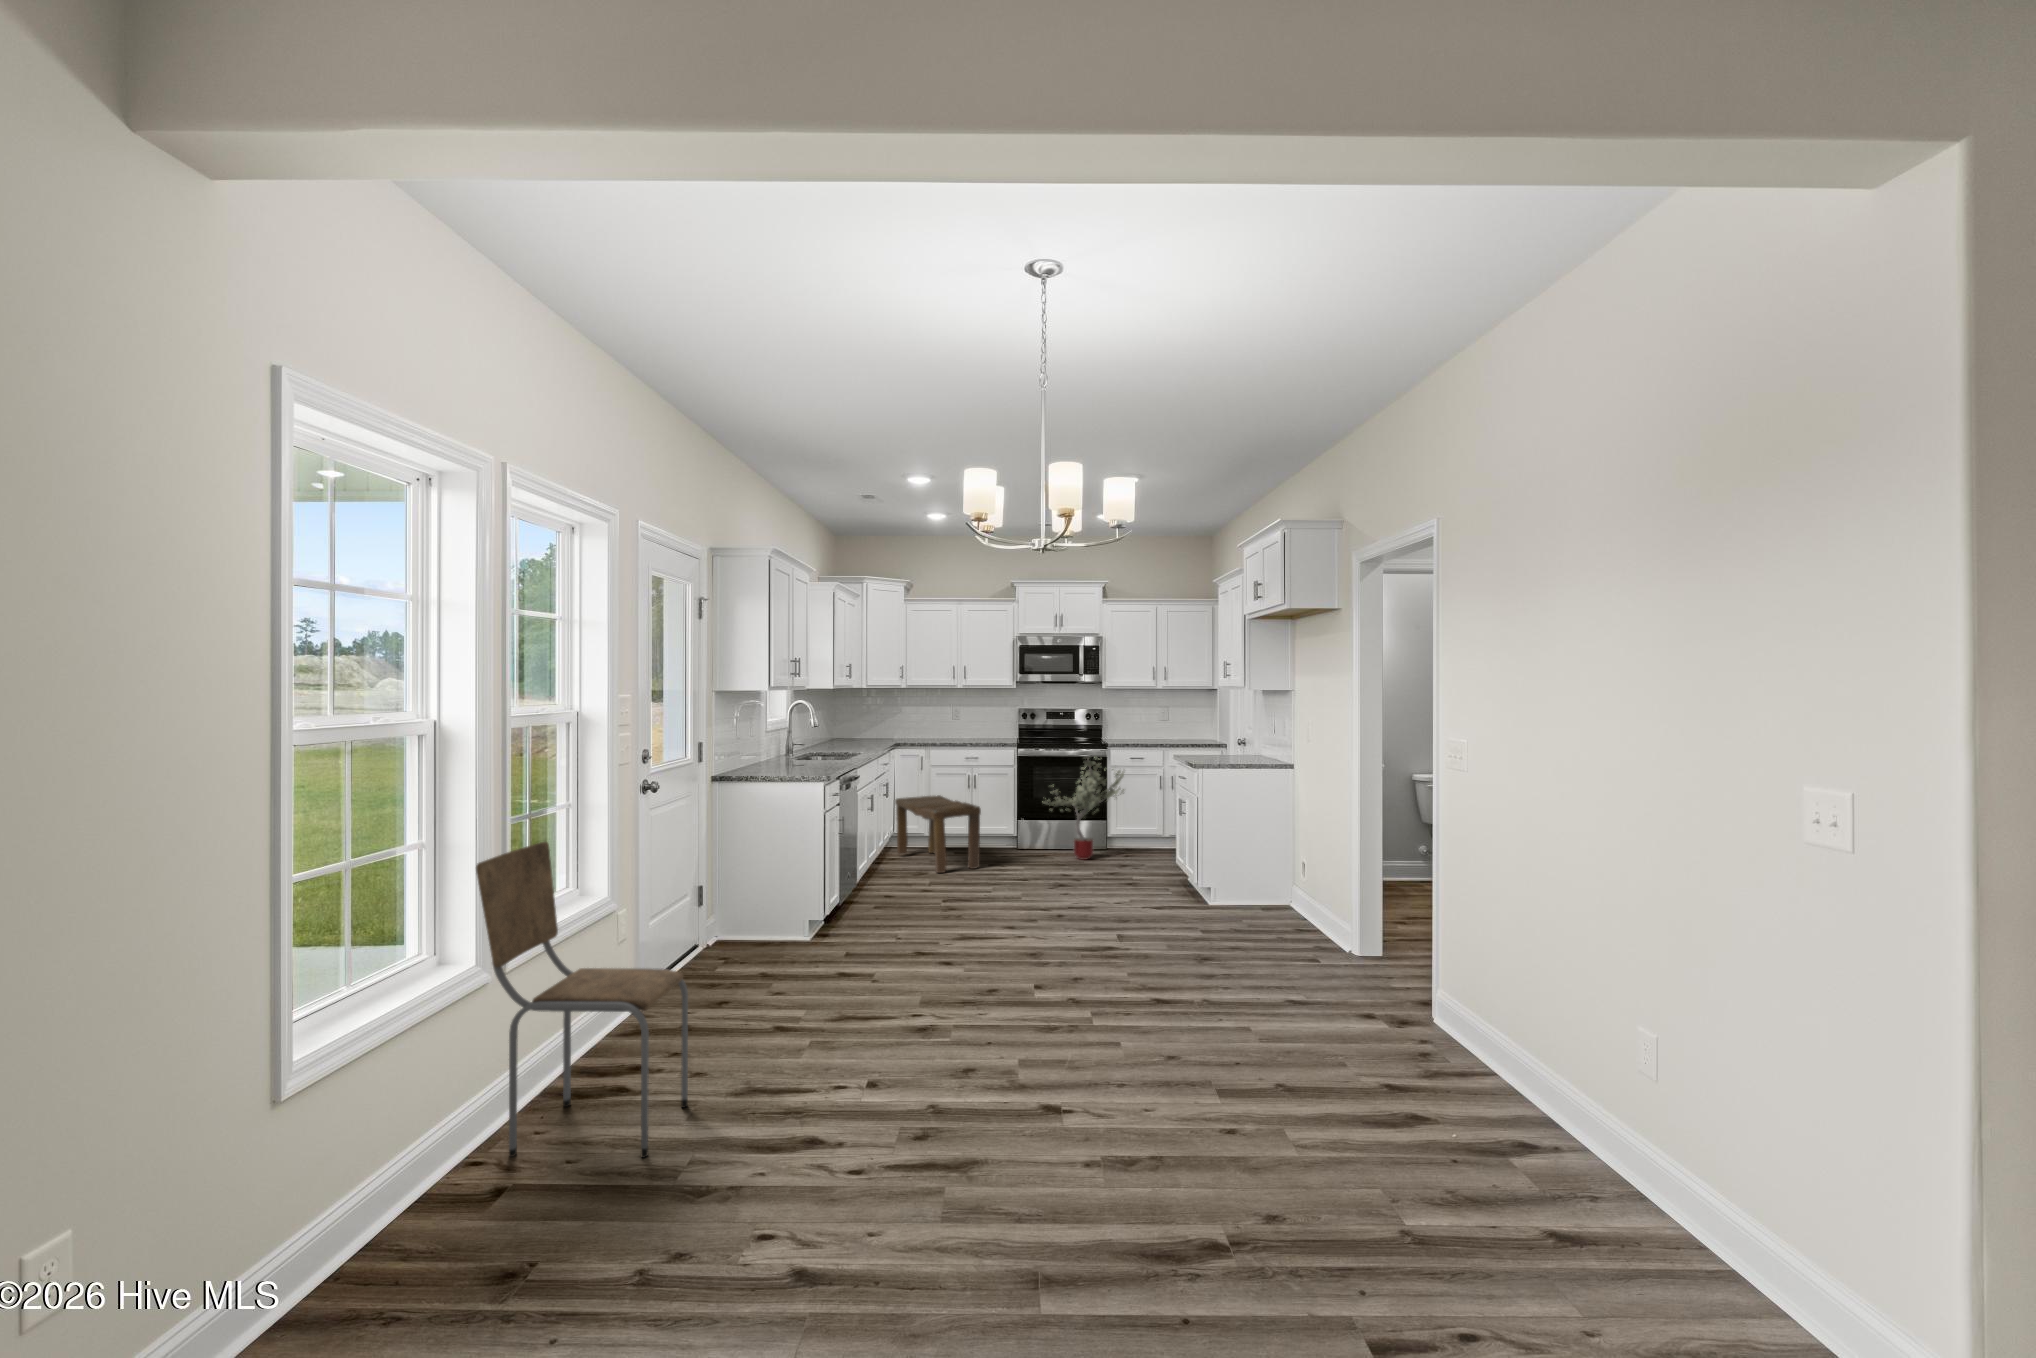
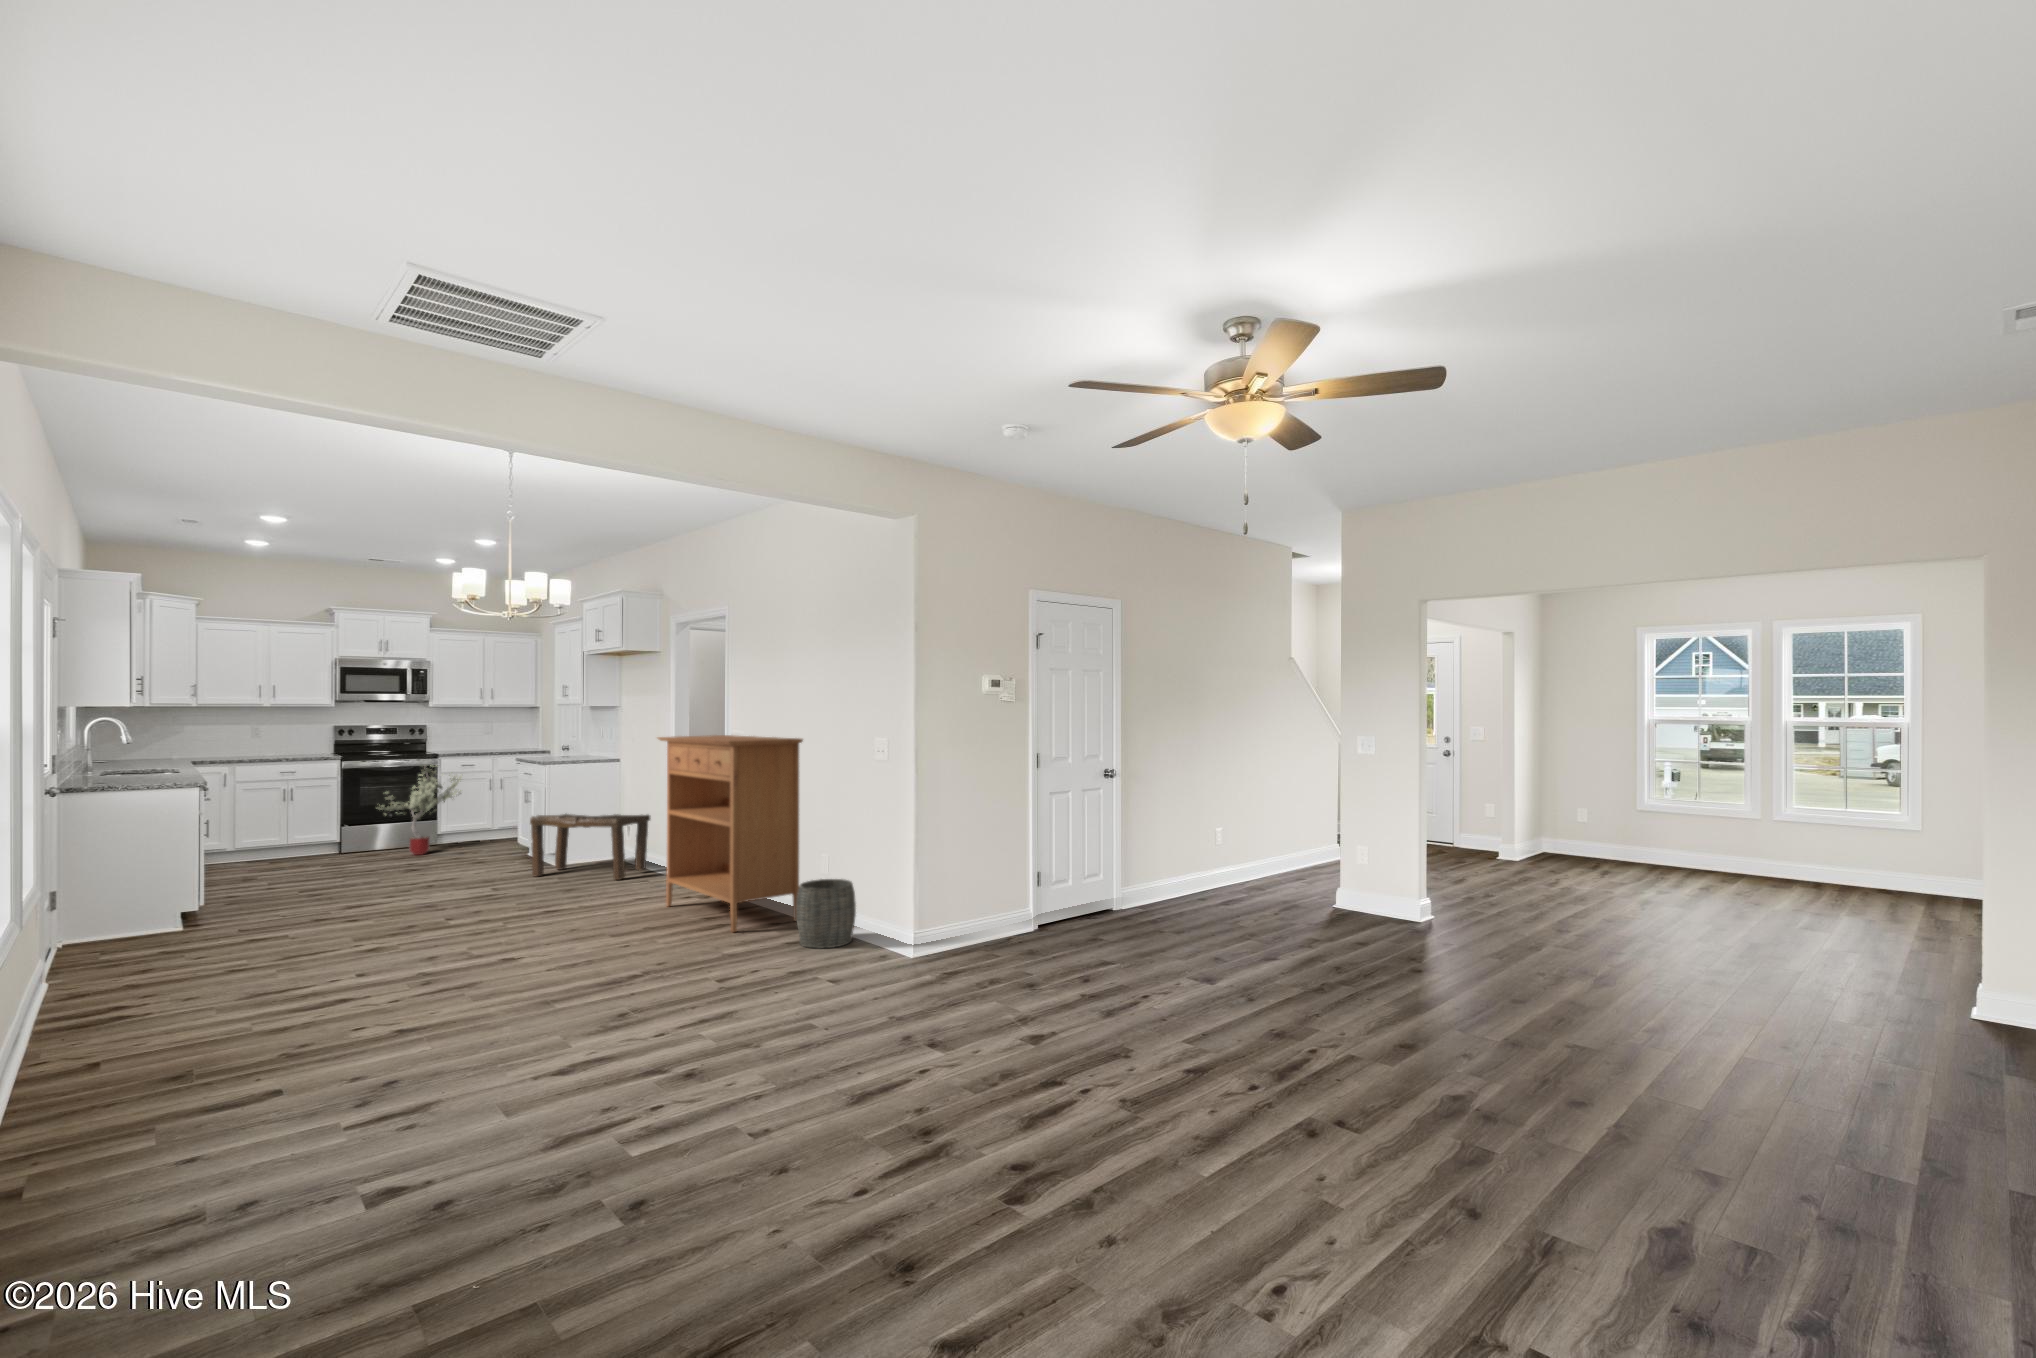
console table: none [1313,750,1592,1153] -> present [658,735,803,932]
bench: present [895,795,981,873] -> present [530,814,651,880]
dining chair: present [476,842,688,1158] -> none [26,824,201,1059]
woven basket: none [1581,1106,1746,1308] -> present [796,879,856,948]

